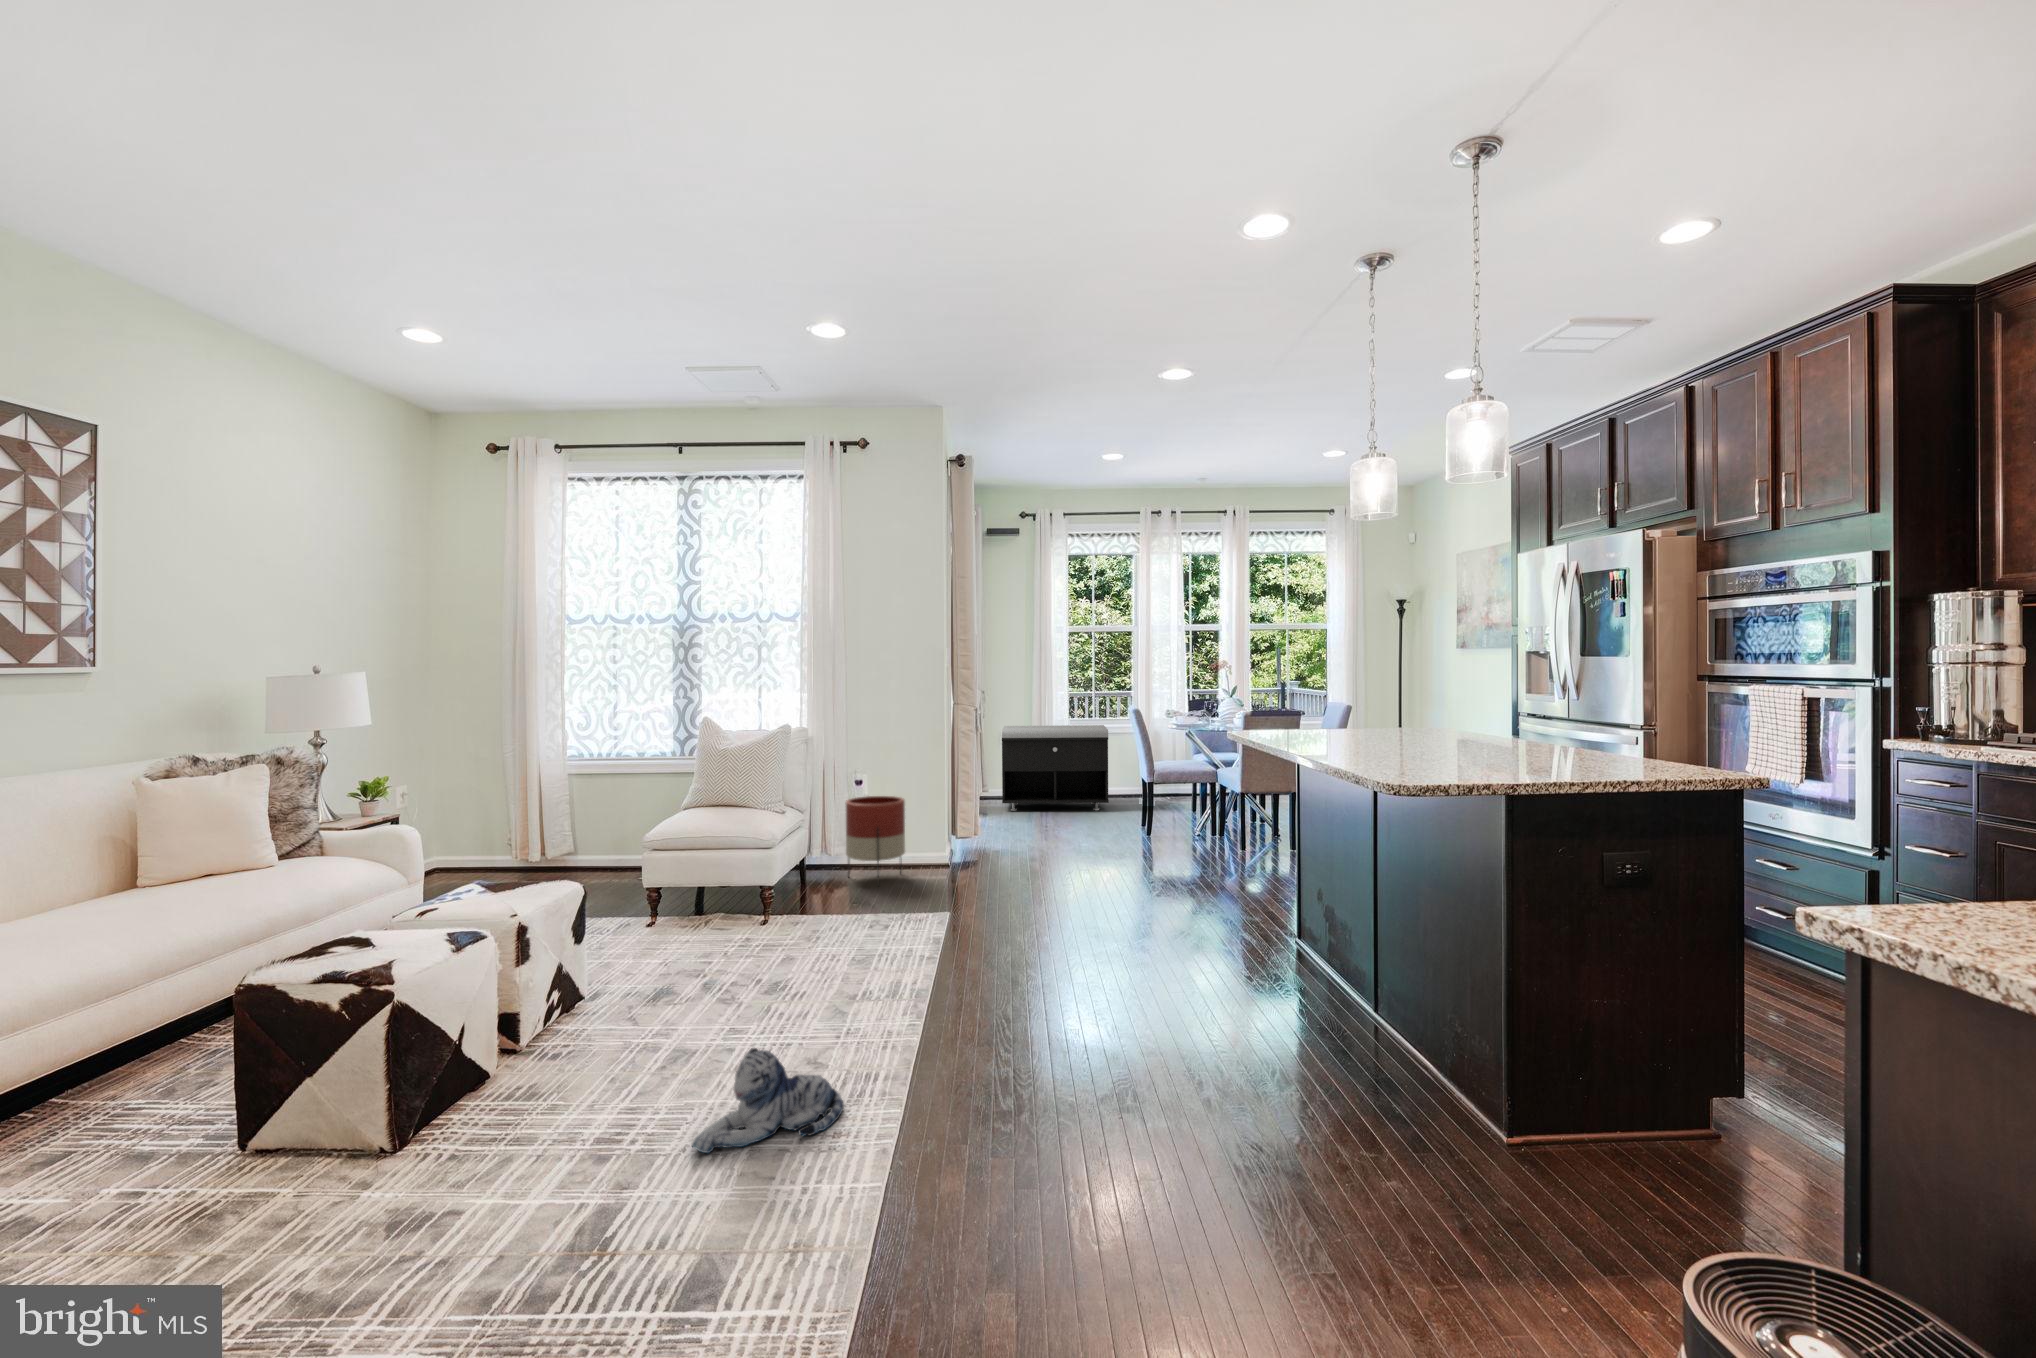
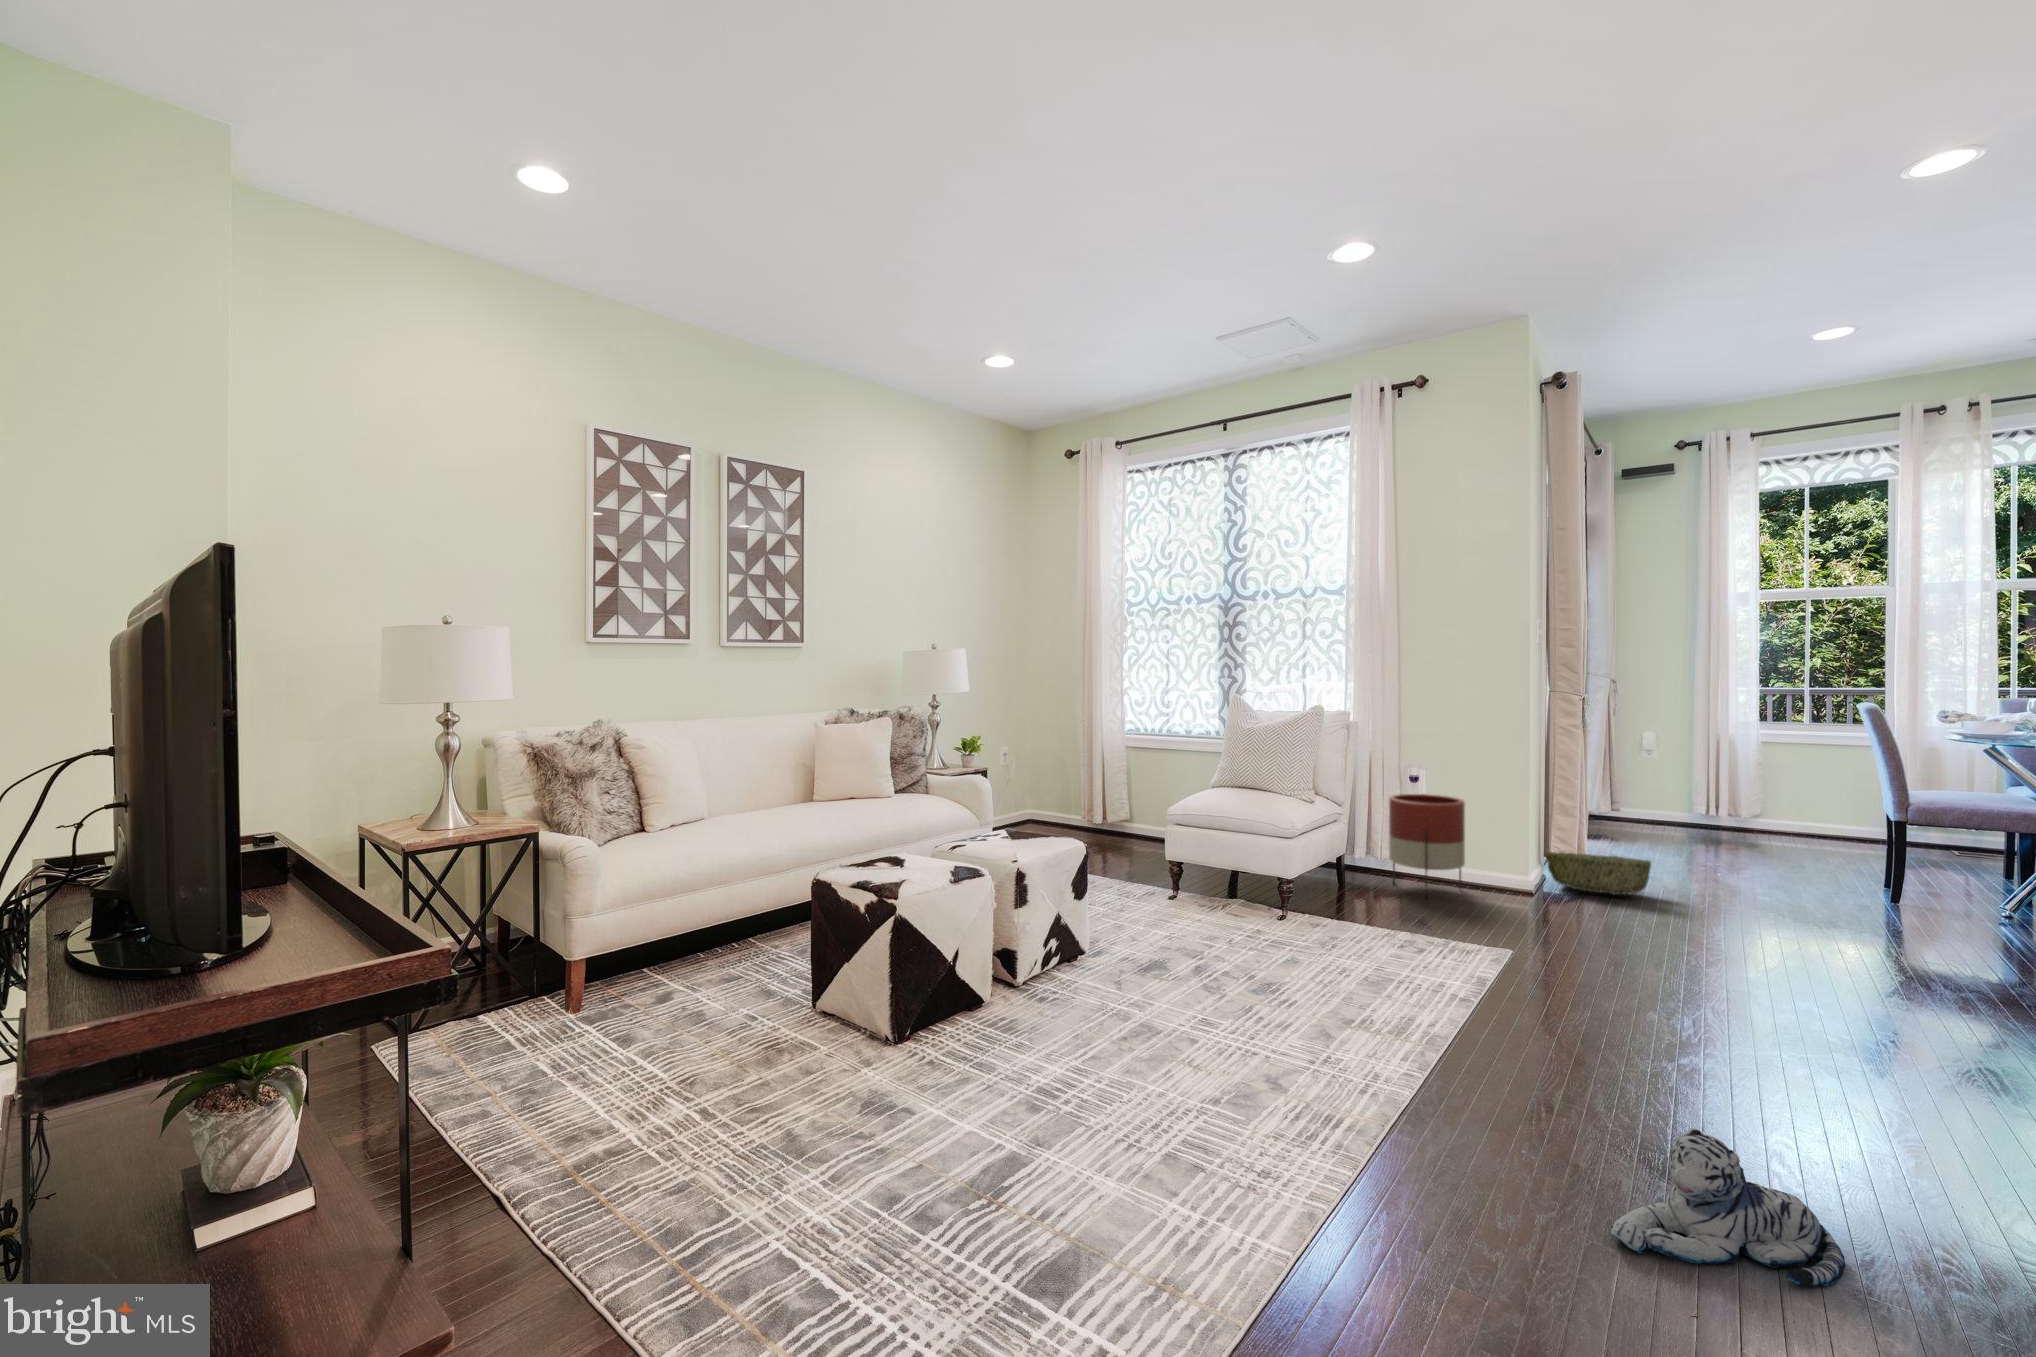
storage bench: present [1002,725,1109,811] -> none [1633,727,1821,852]
woven basket: none [957,829,1025,860] -> present [1544,851,1651,895]
plush toy: present [691,1048,844,1153] -> present [1611,1128,1845,1287]

